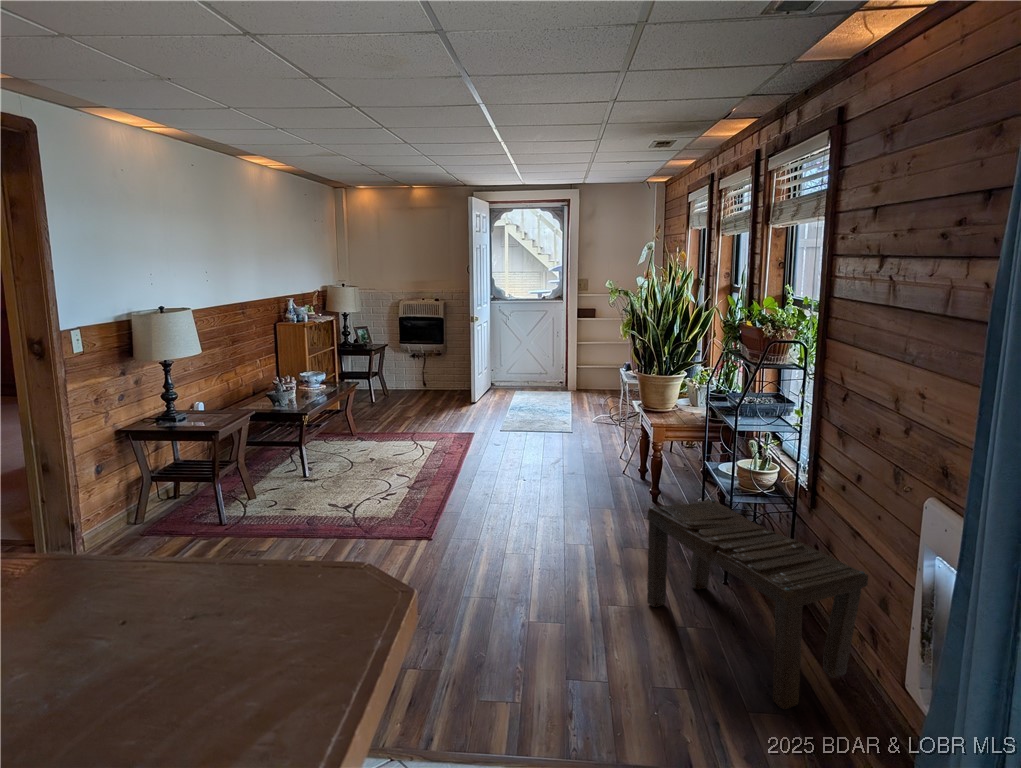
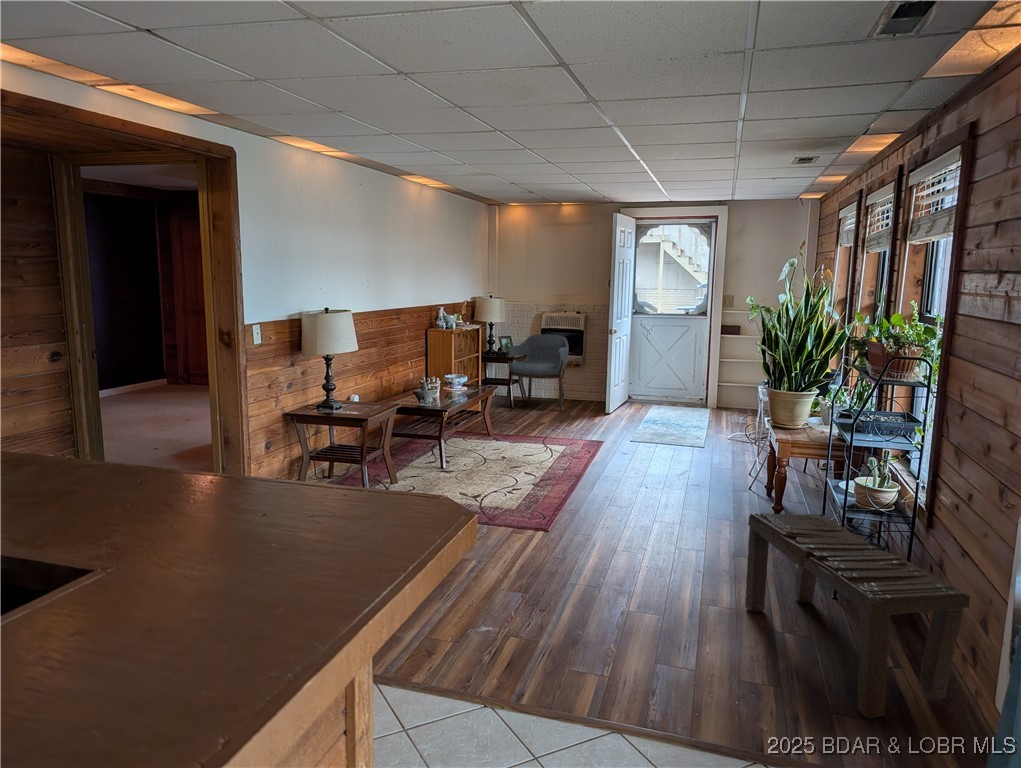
armchair: none [365,323,430,403] -> present [506,334,569,411]

